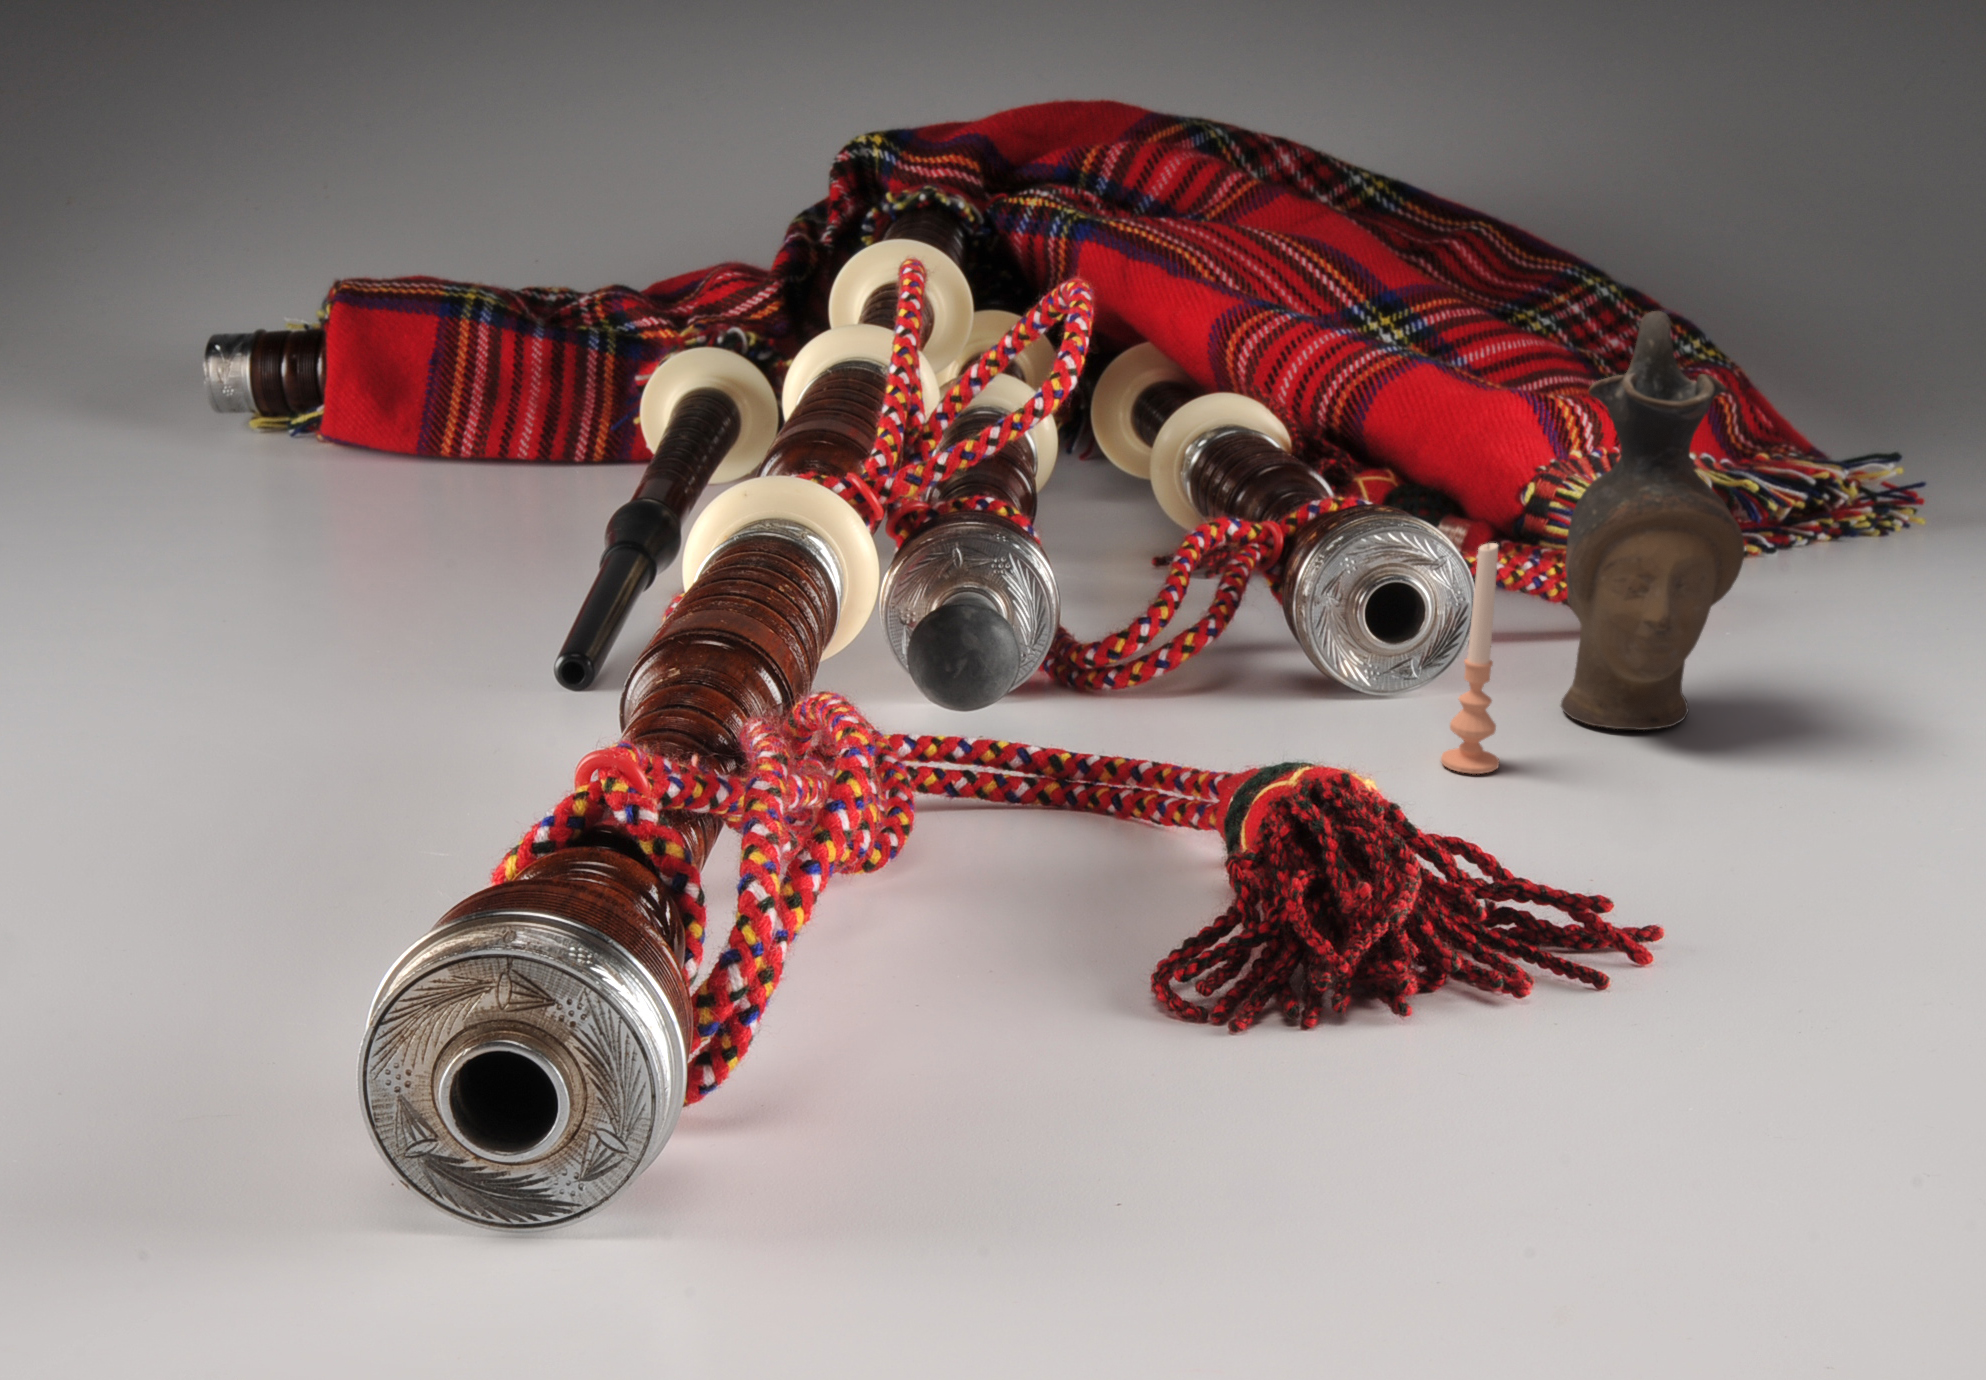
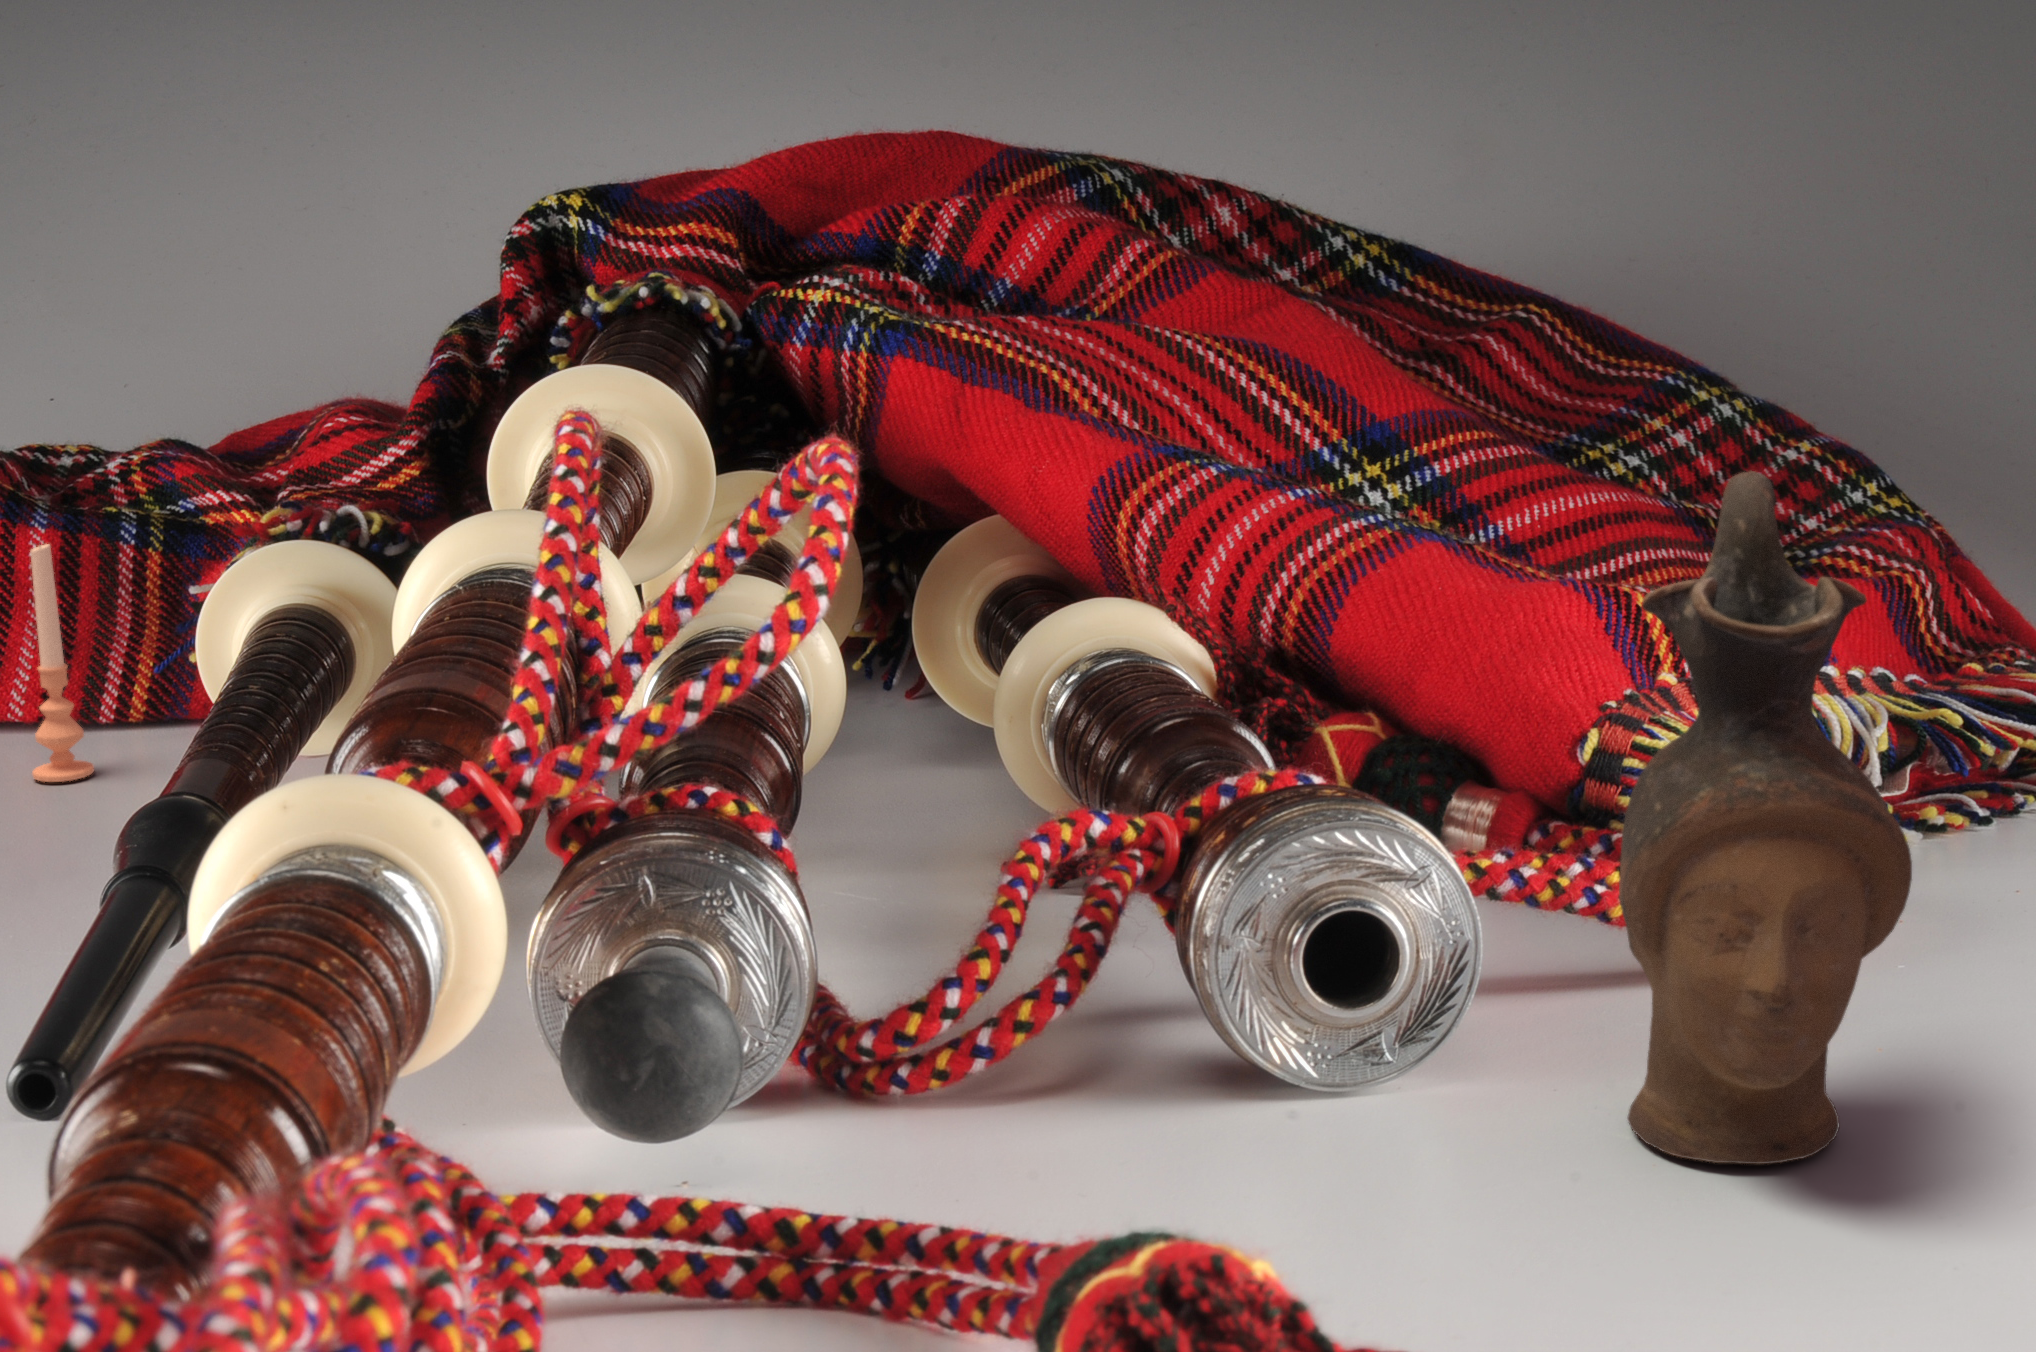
candle: present [1441,543,1499,774] -> present [31,544,94,782]

